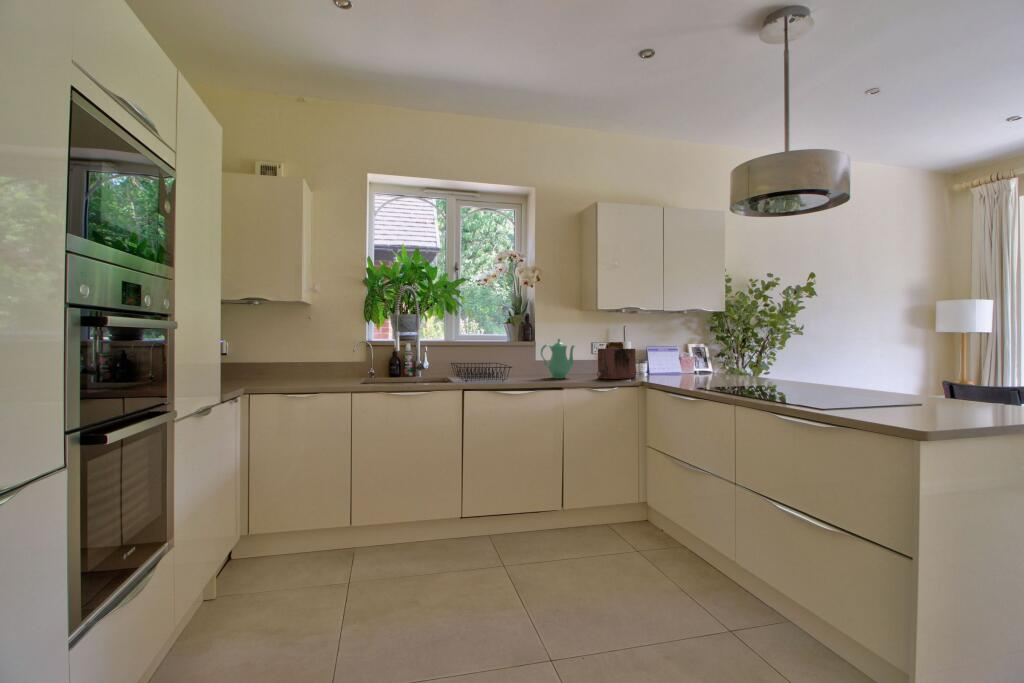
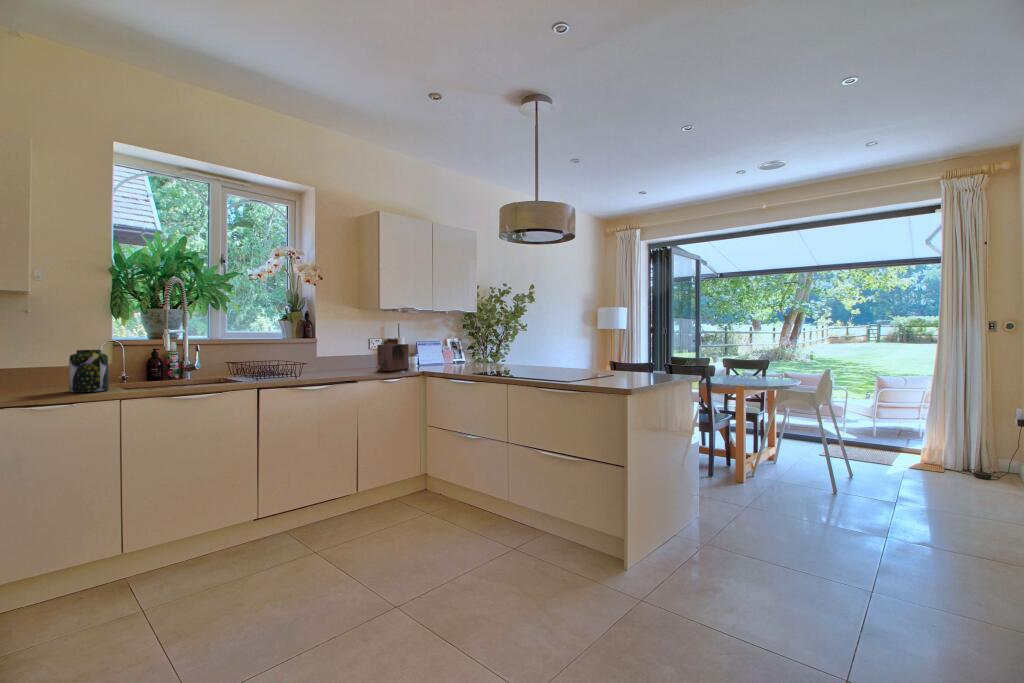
teapot: present [541,339,574,378] -> none [325,336,357,373]
jar: none [323,347,350,384] -> present [69,350,109,392]

